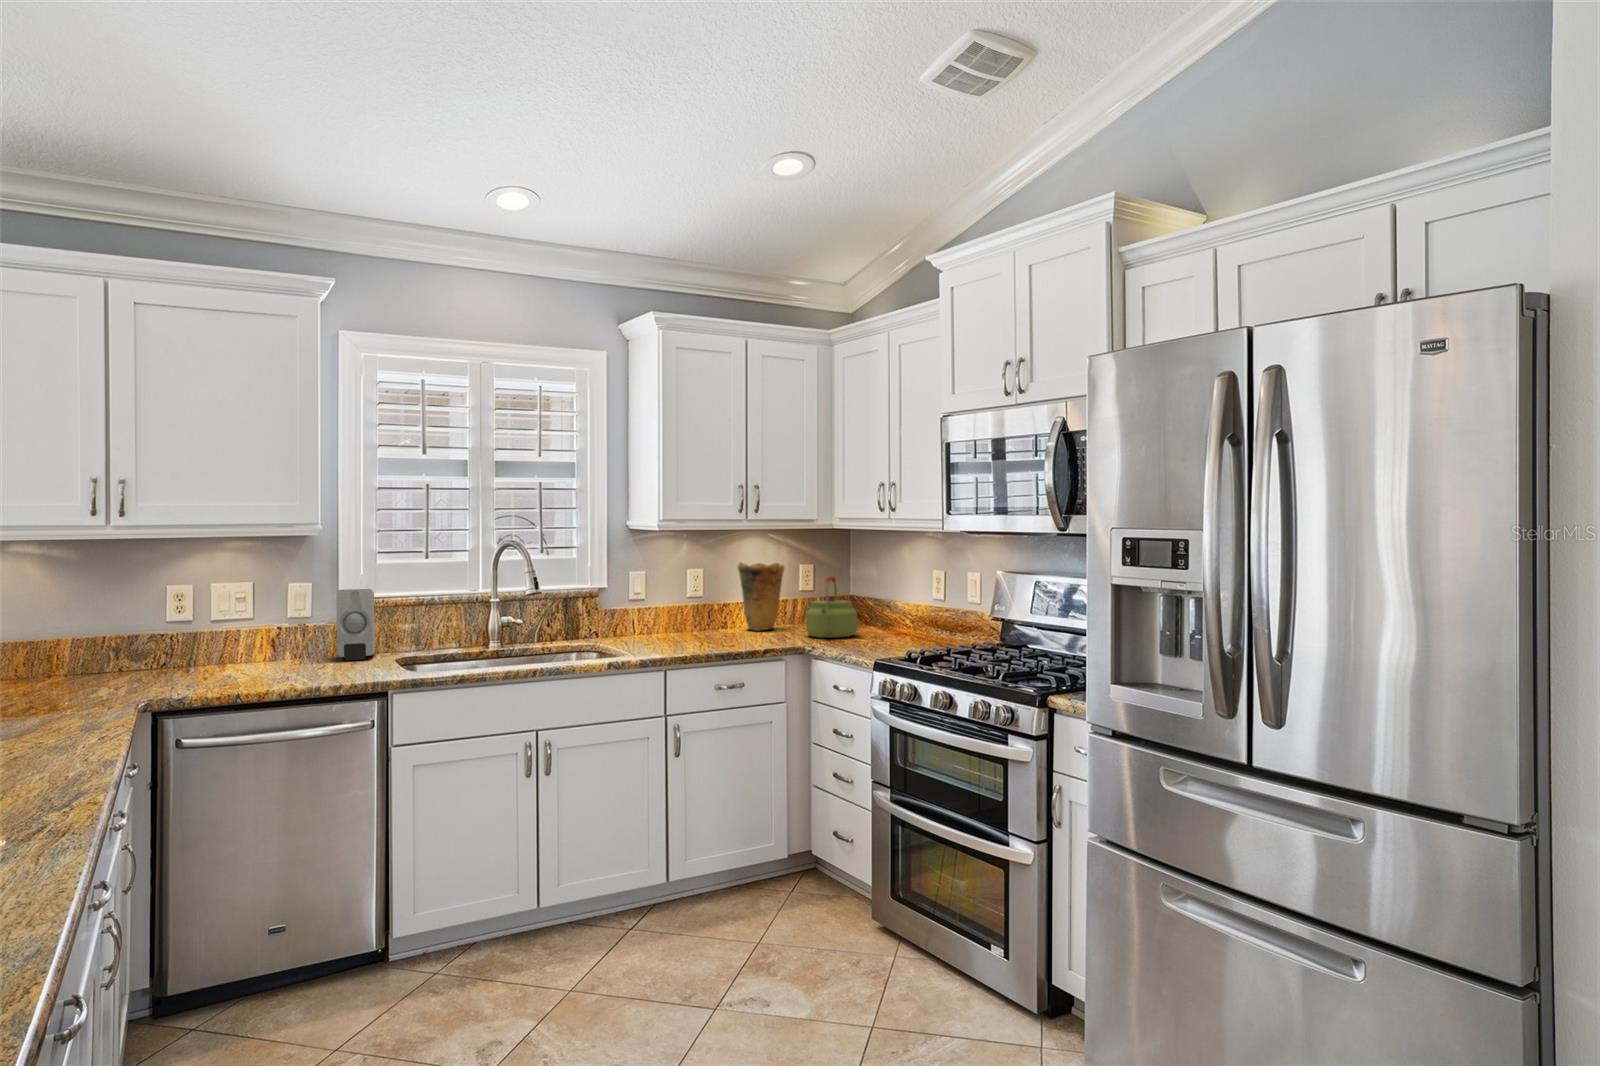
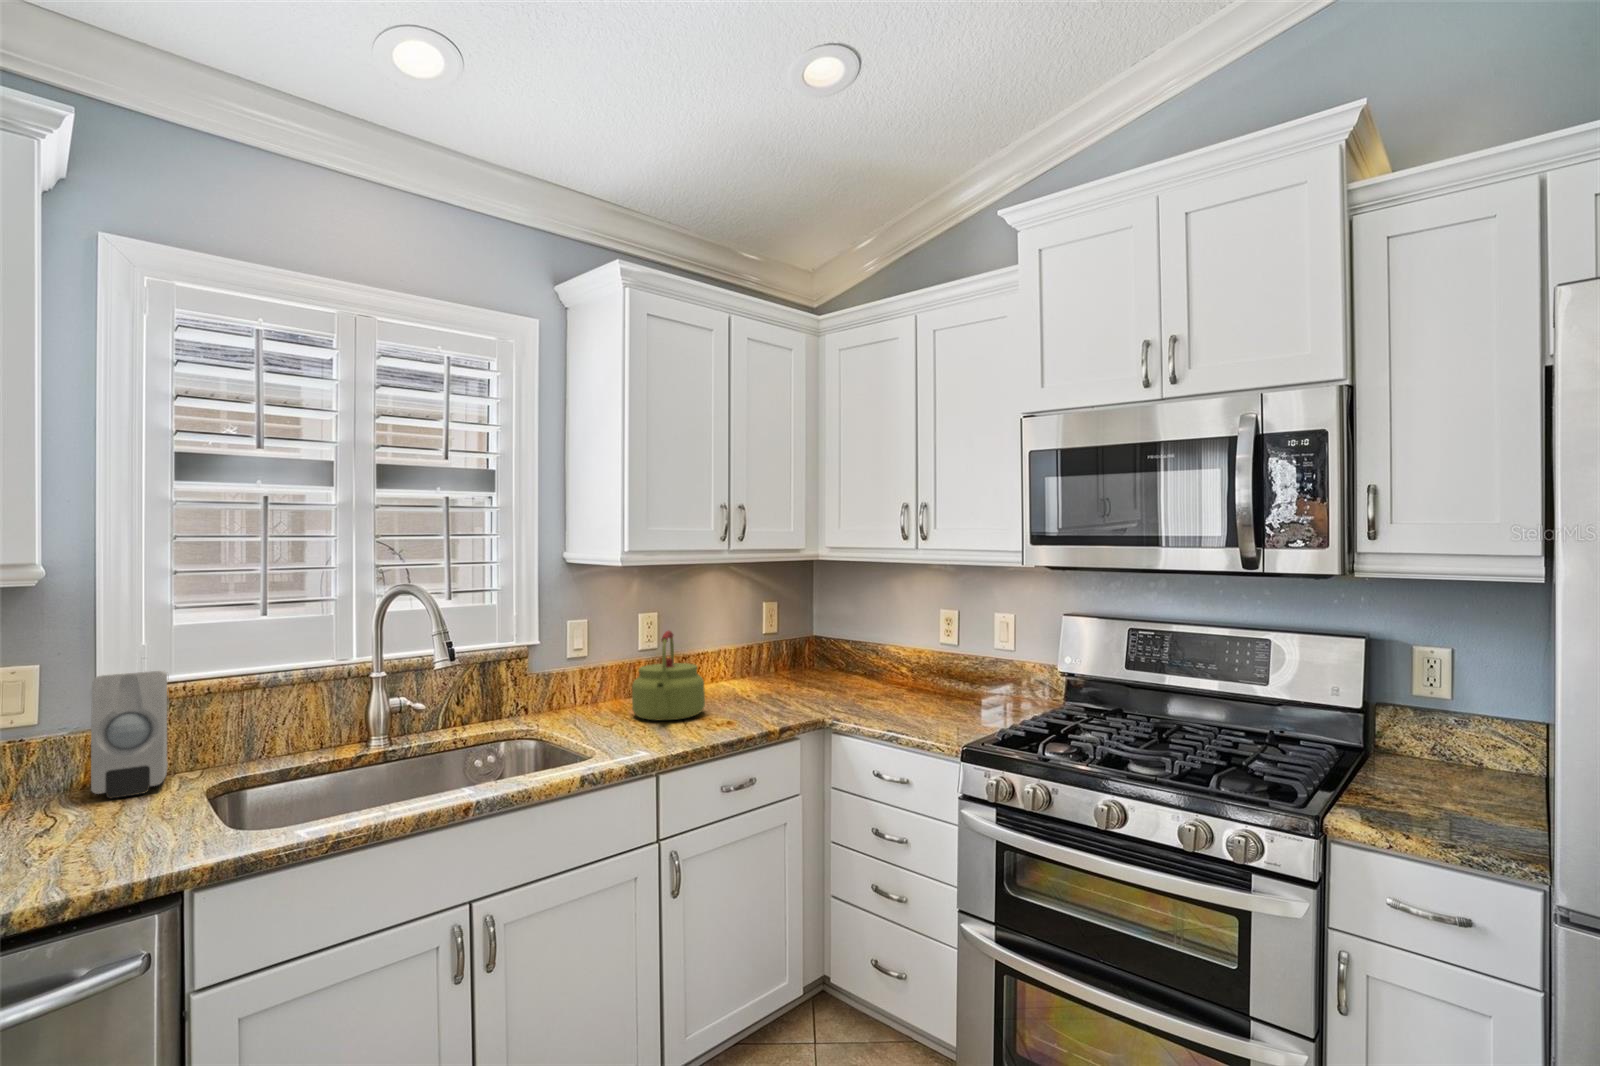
vase: present [737,563,784,630] -> none [701,602,760,689]
kettle: present [806,576,858,638] -> present [632,631,705,721]

